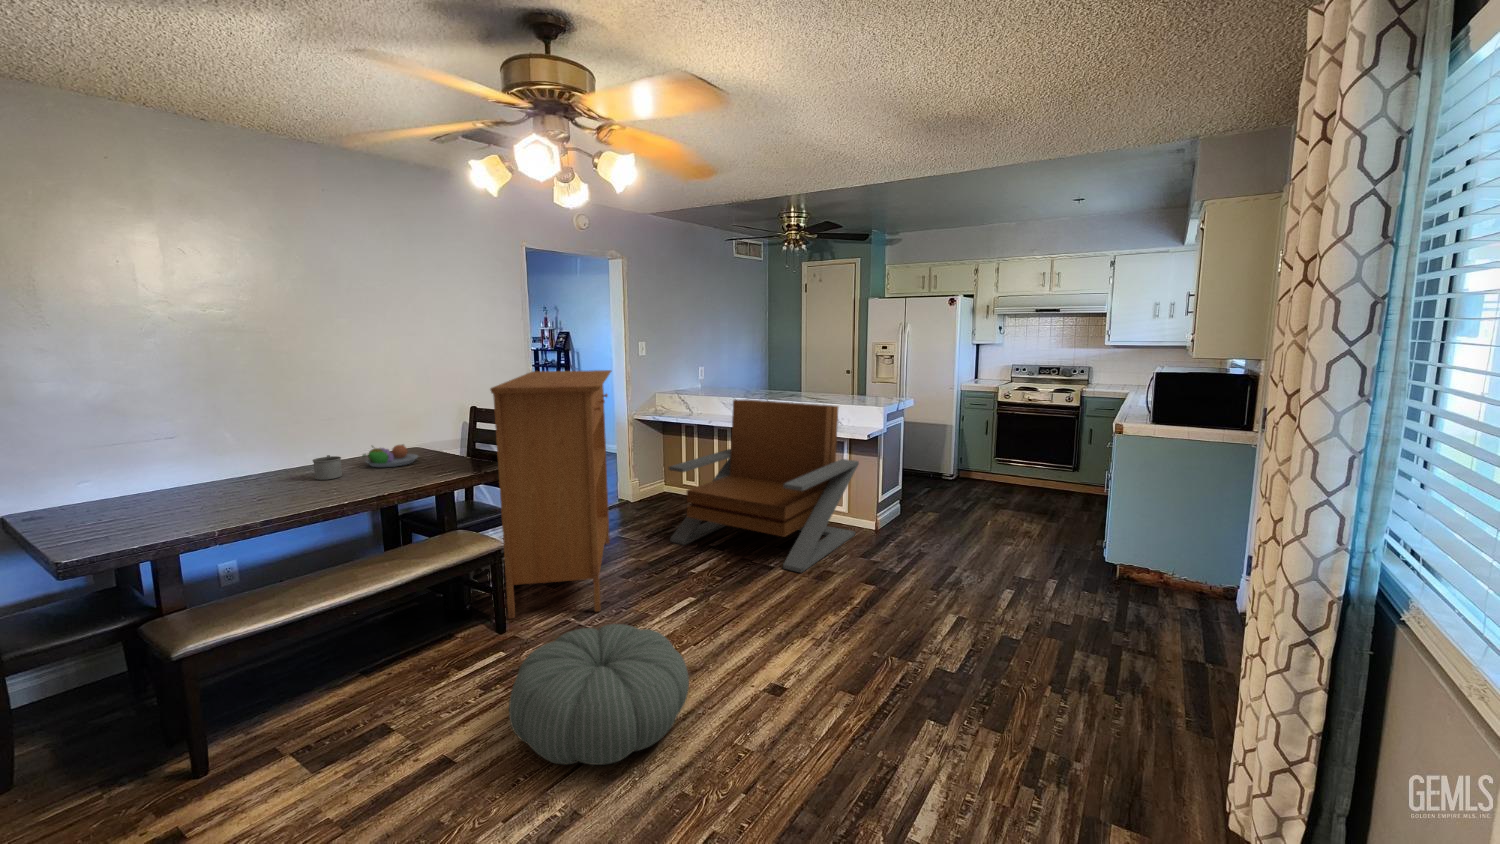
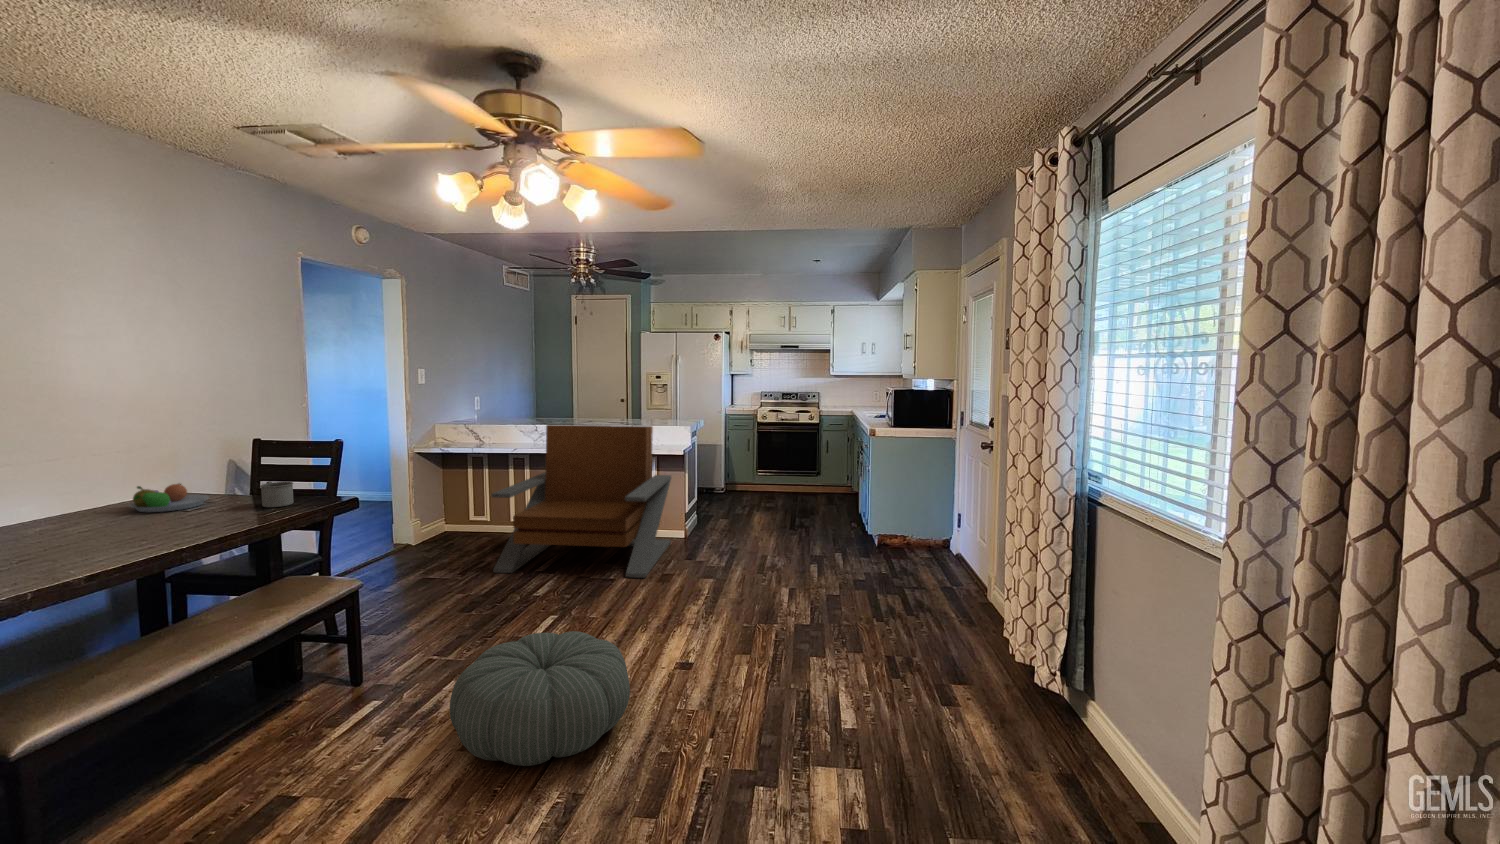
console table: present [490,370,612,619] -> none [324,395,473,670]
mug: present [313,455,342,480] -> present [260,481,294,507]

